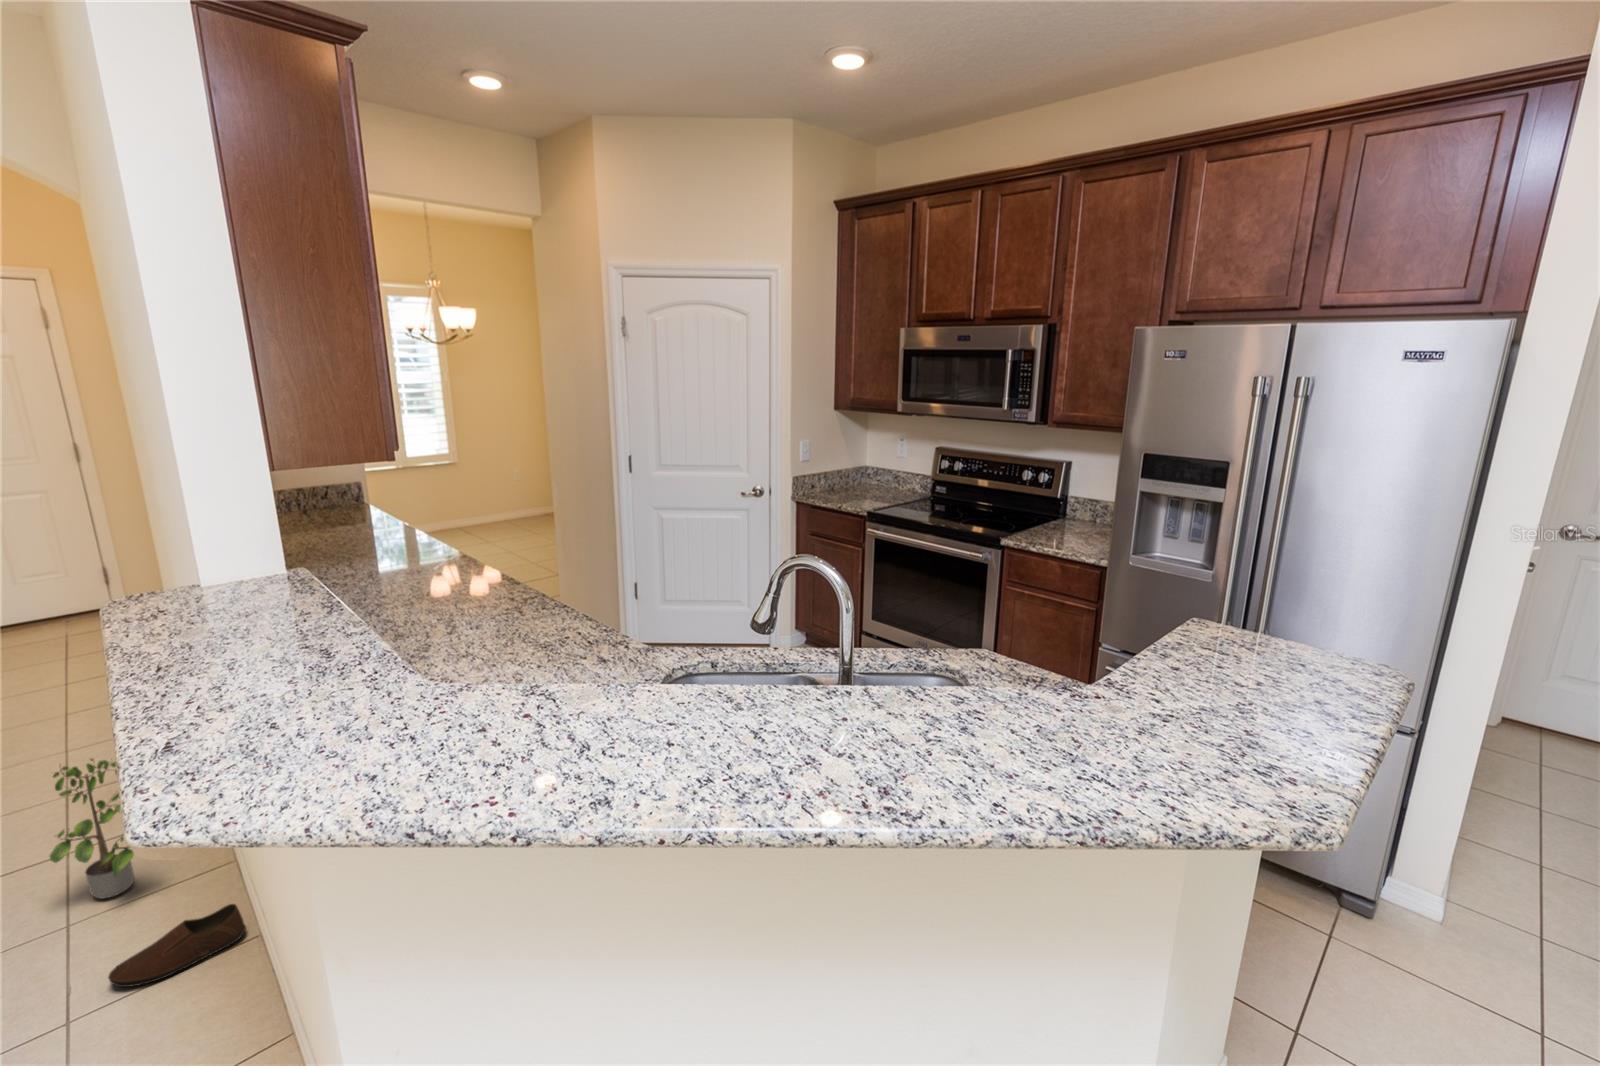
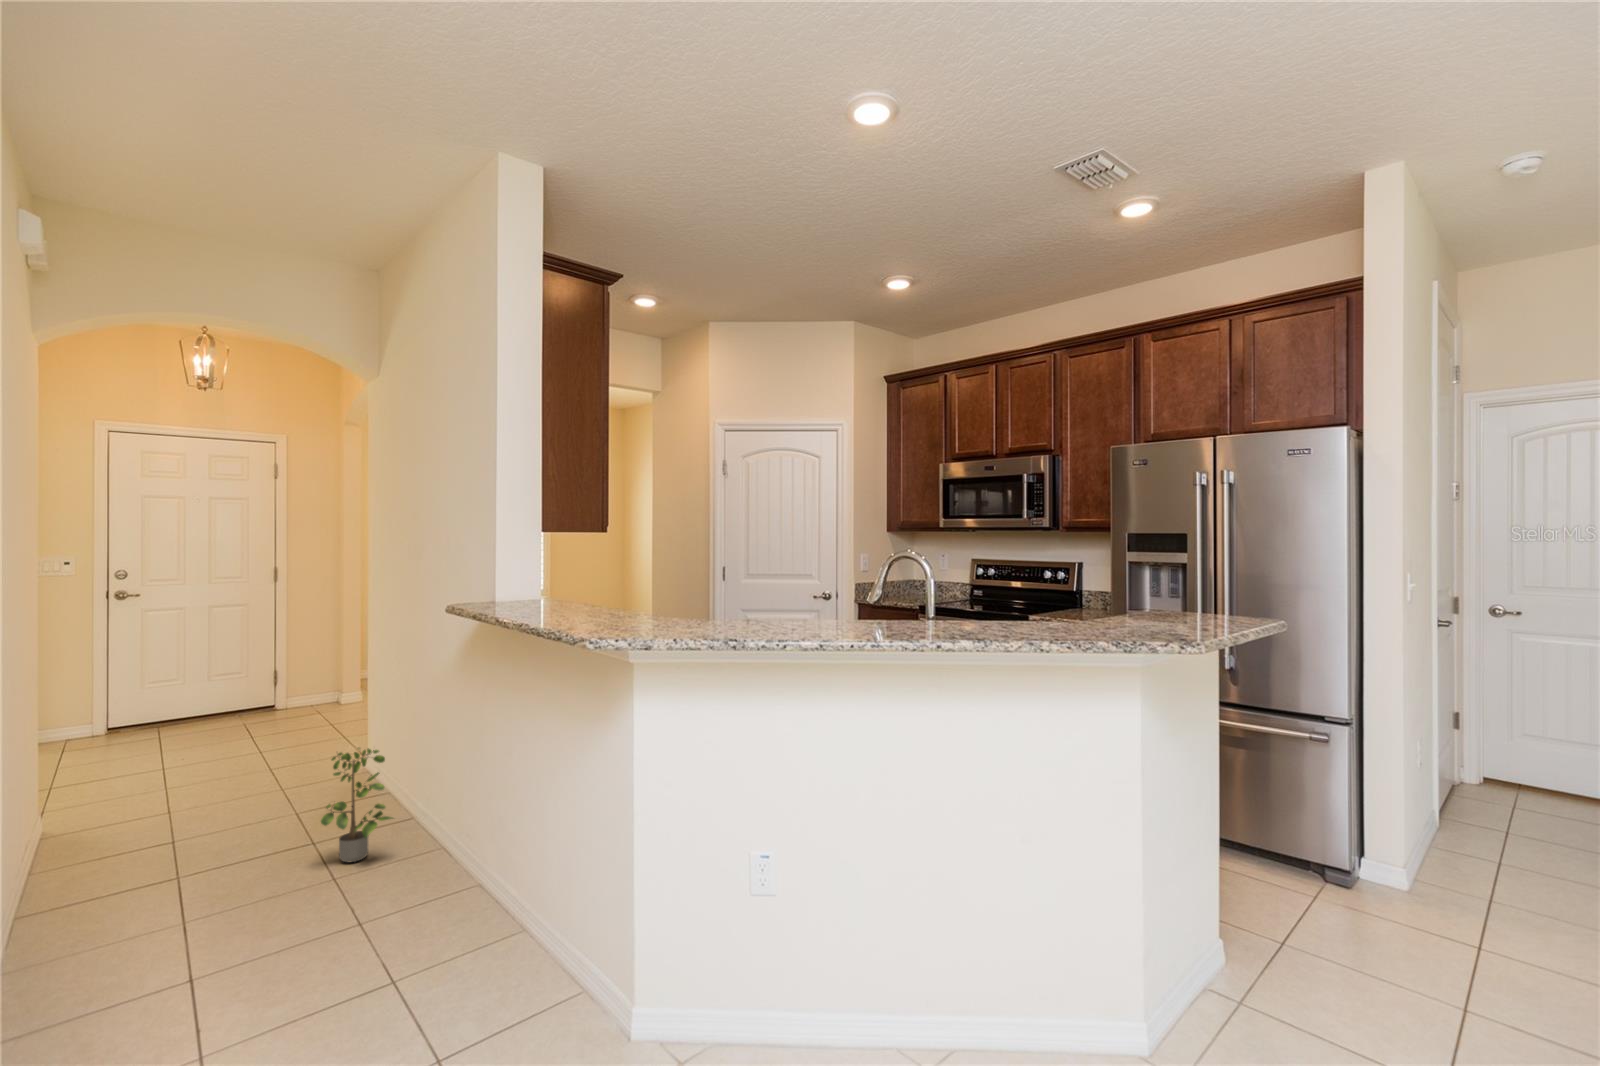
shoe: present [108,904,246,987] -> none [374,856,463,903]

